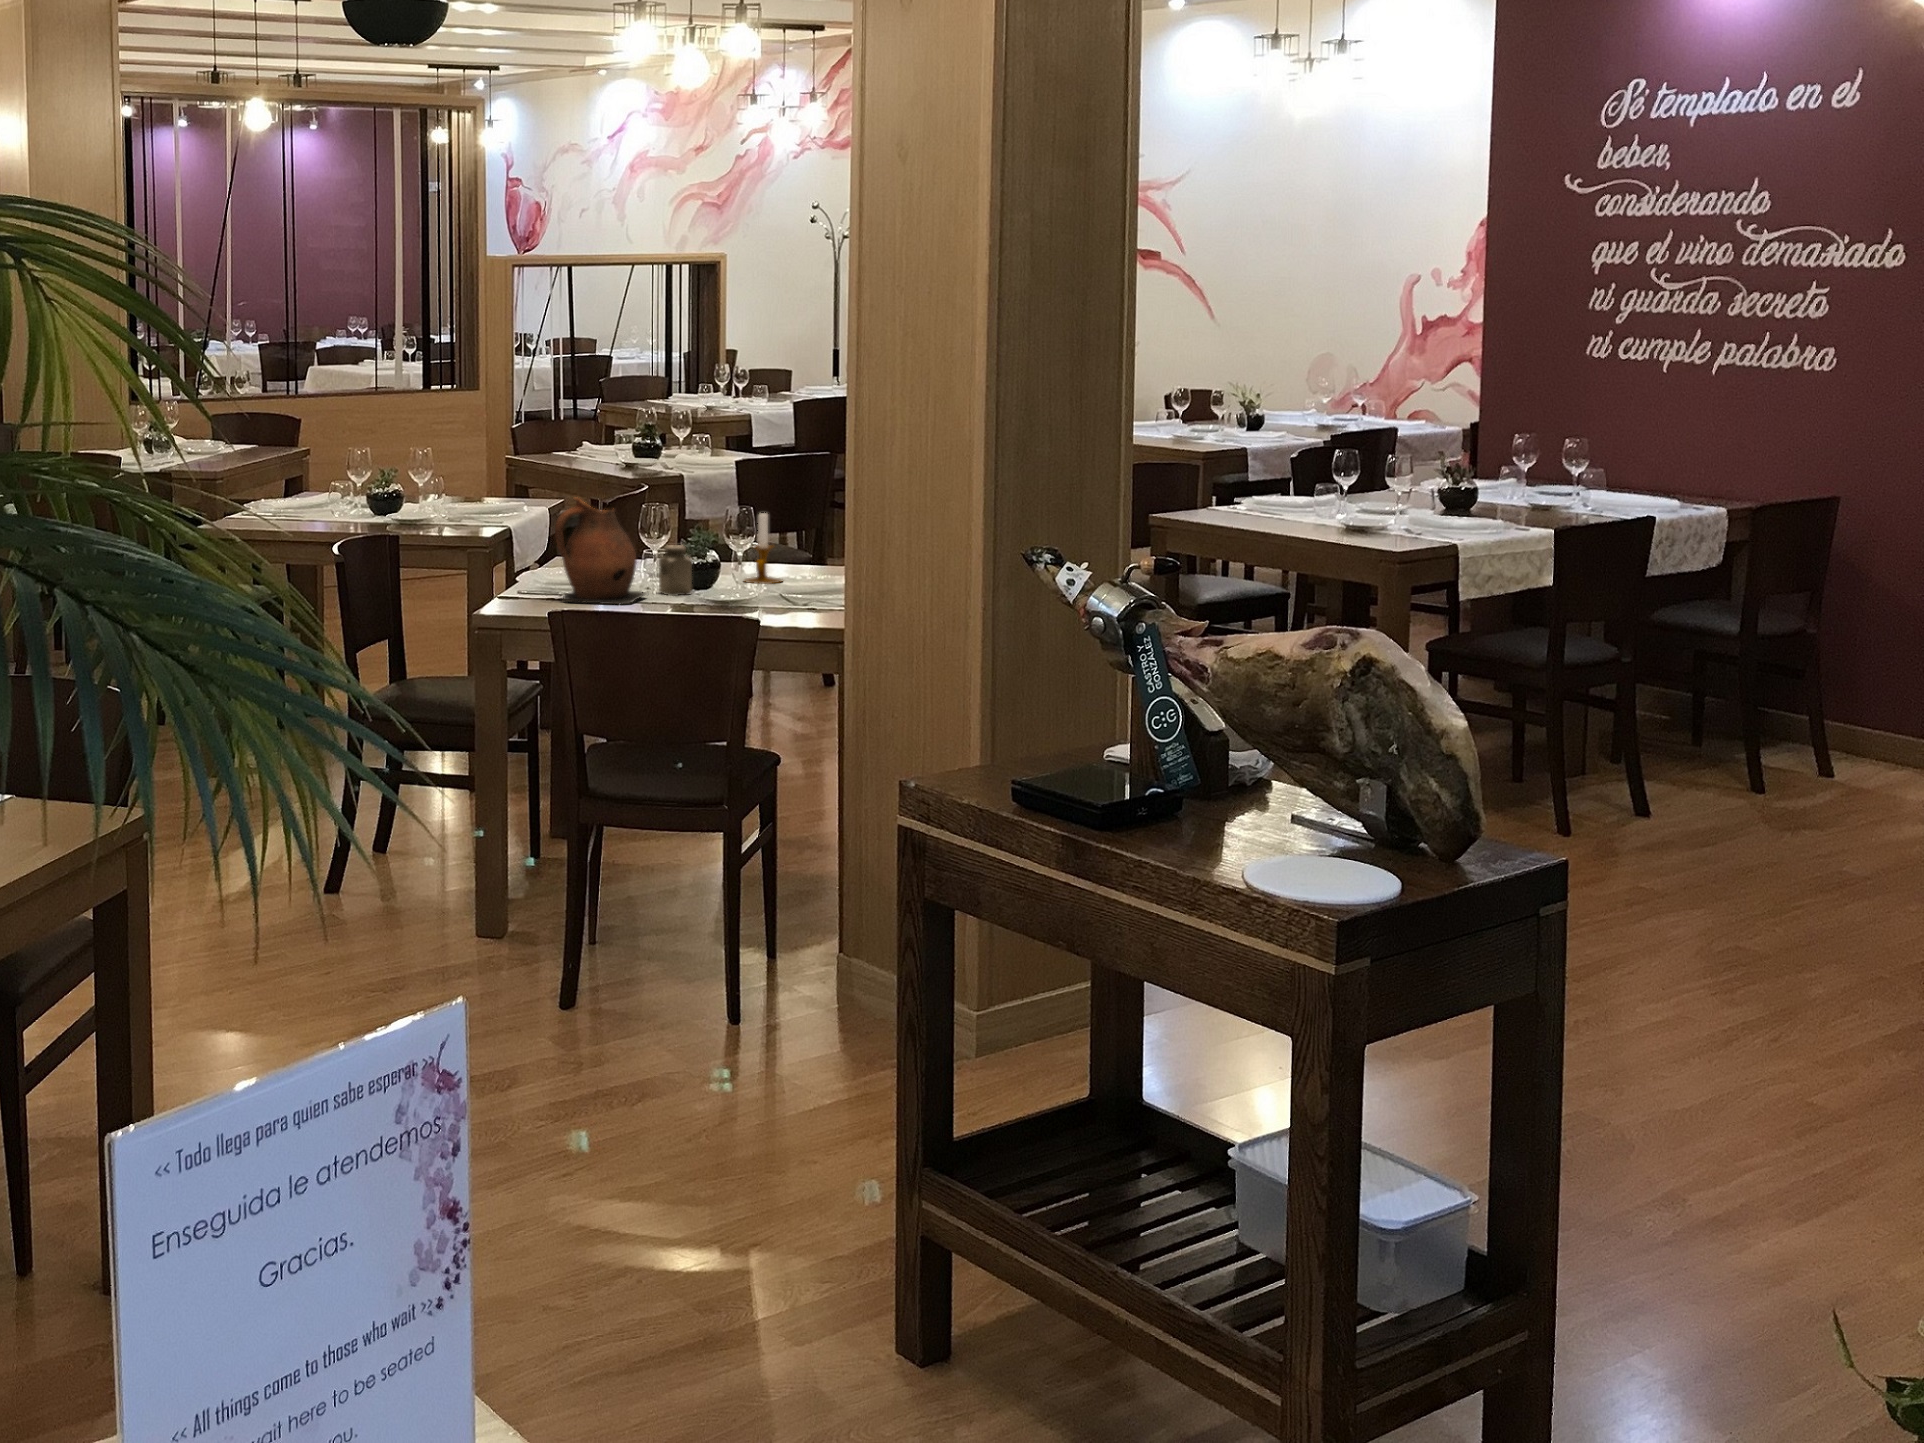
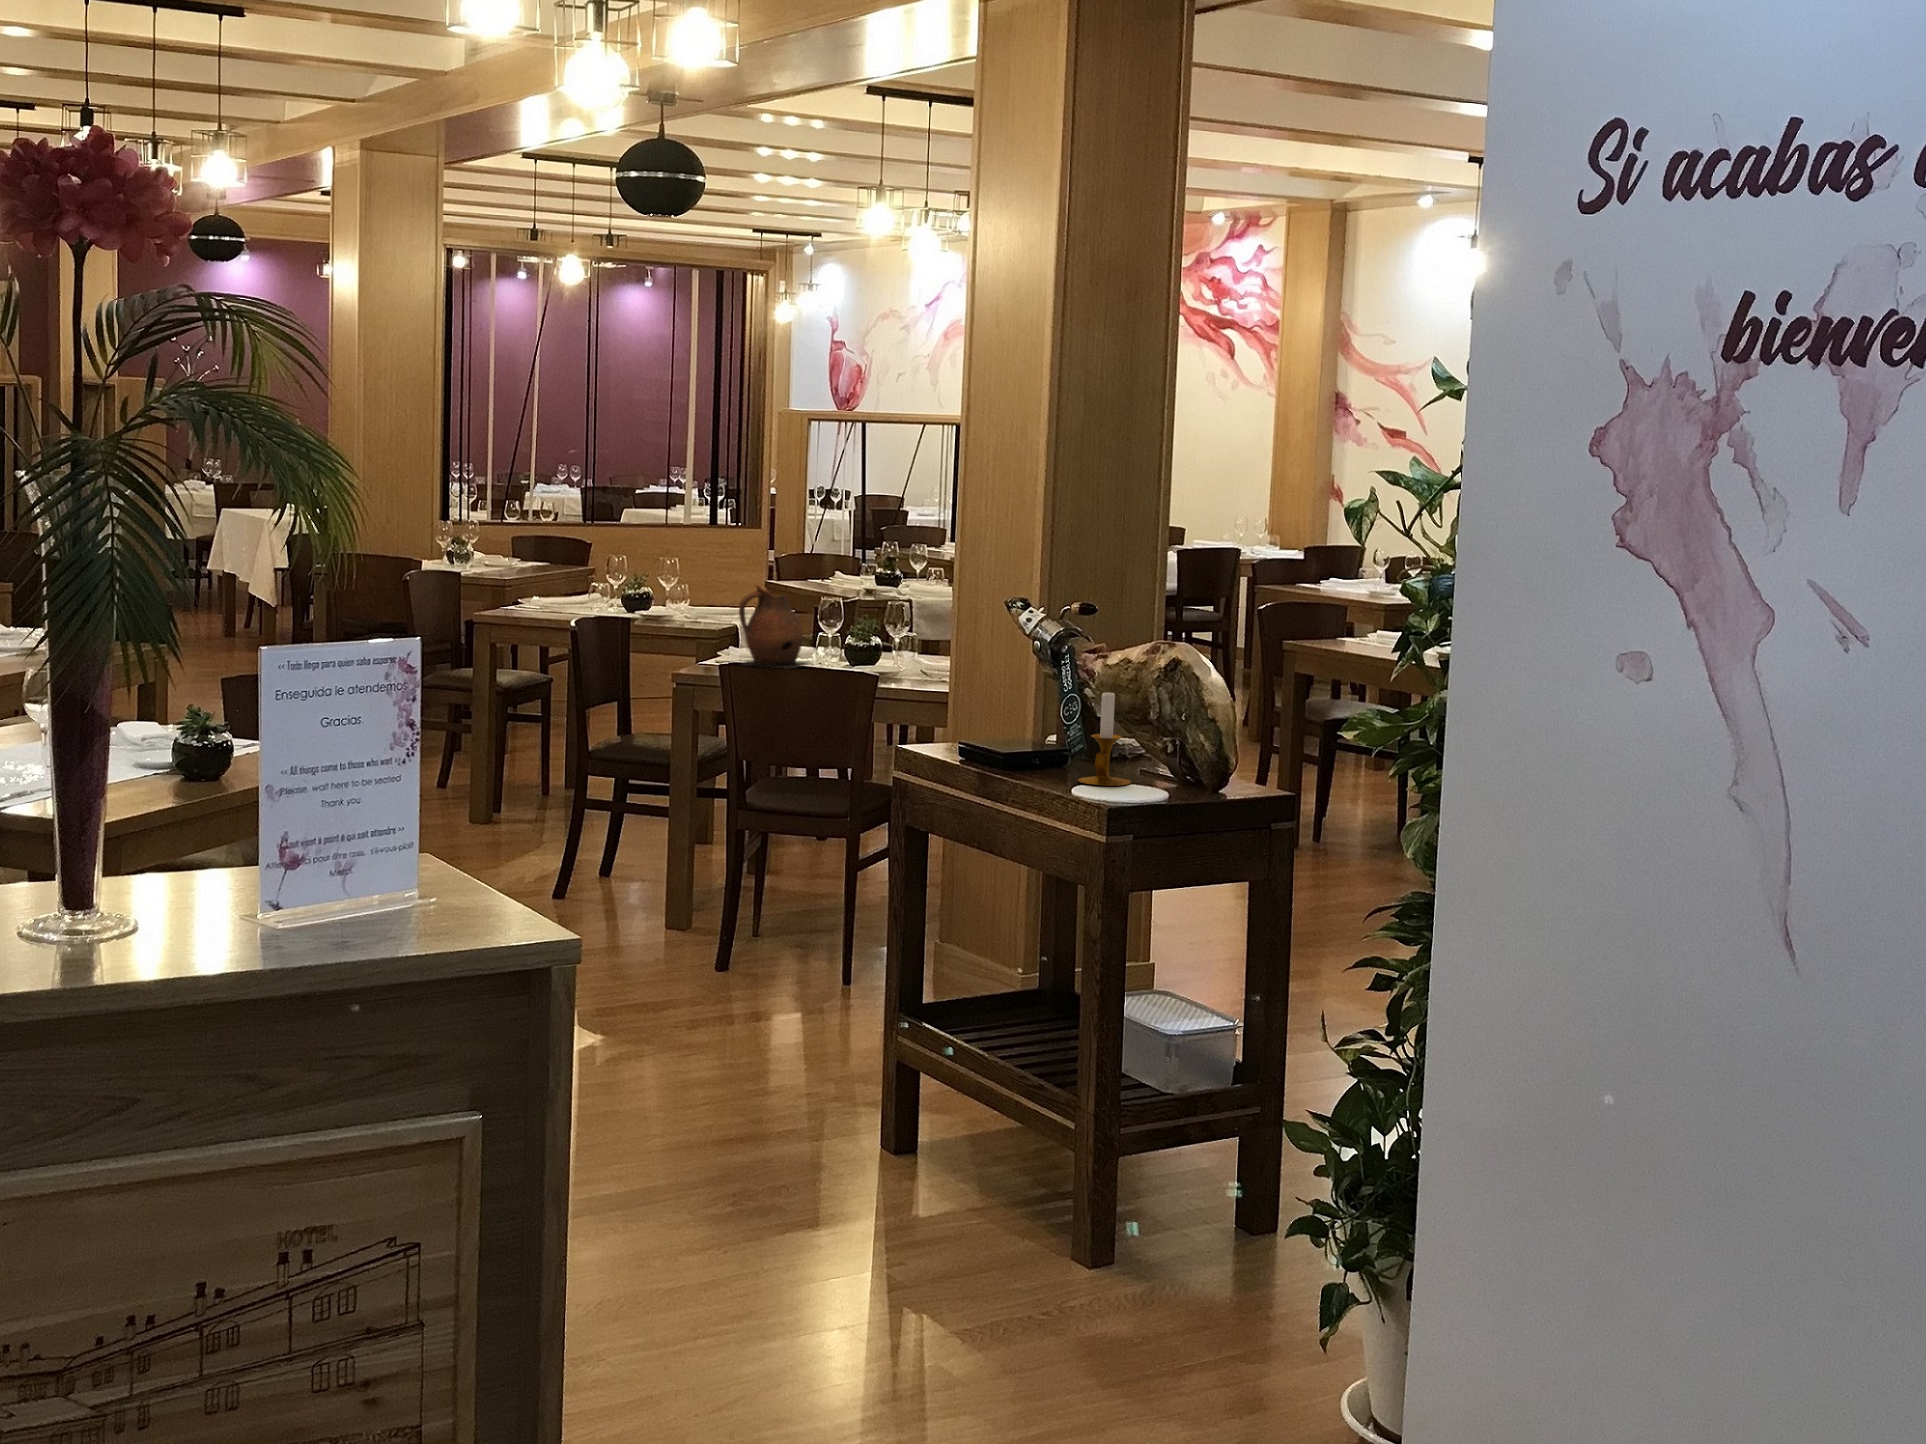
candlestick: present [744,513,782,584] -> present [1078,693,1131,786]
salt shaker: present [659,545,692,596] -> none [825,628,851,668]

